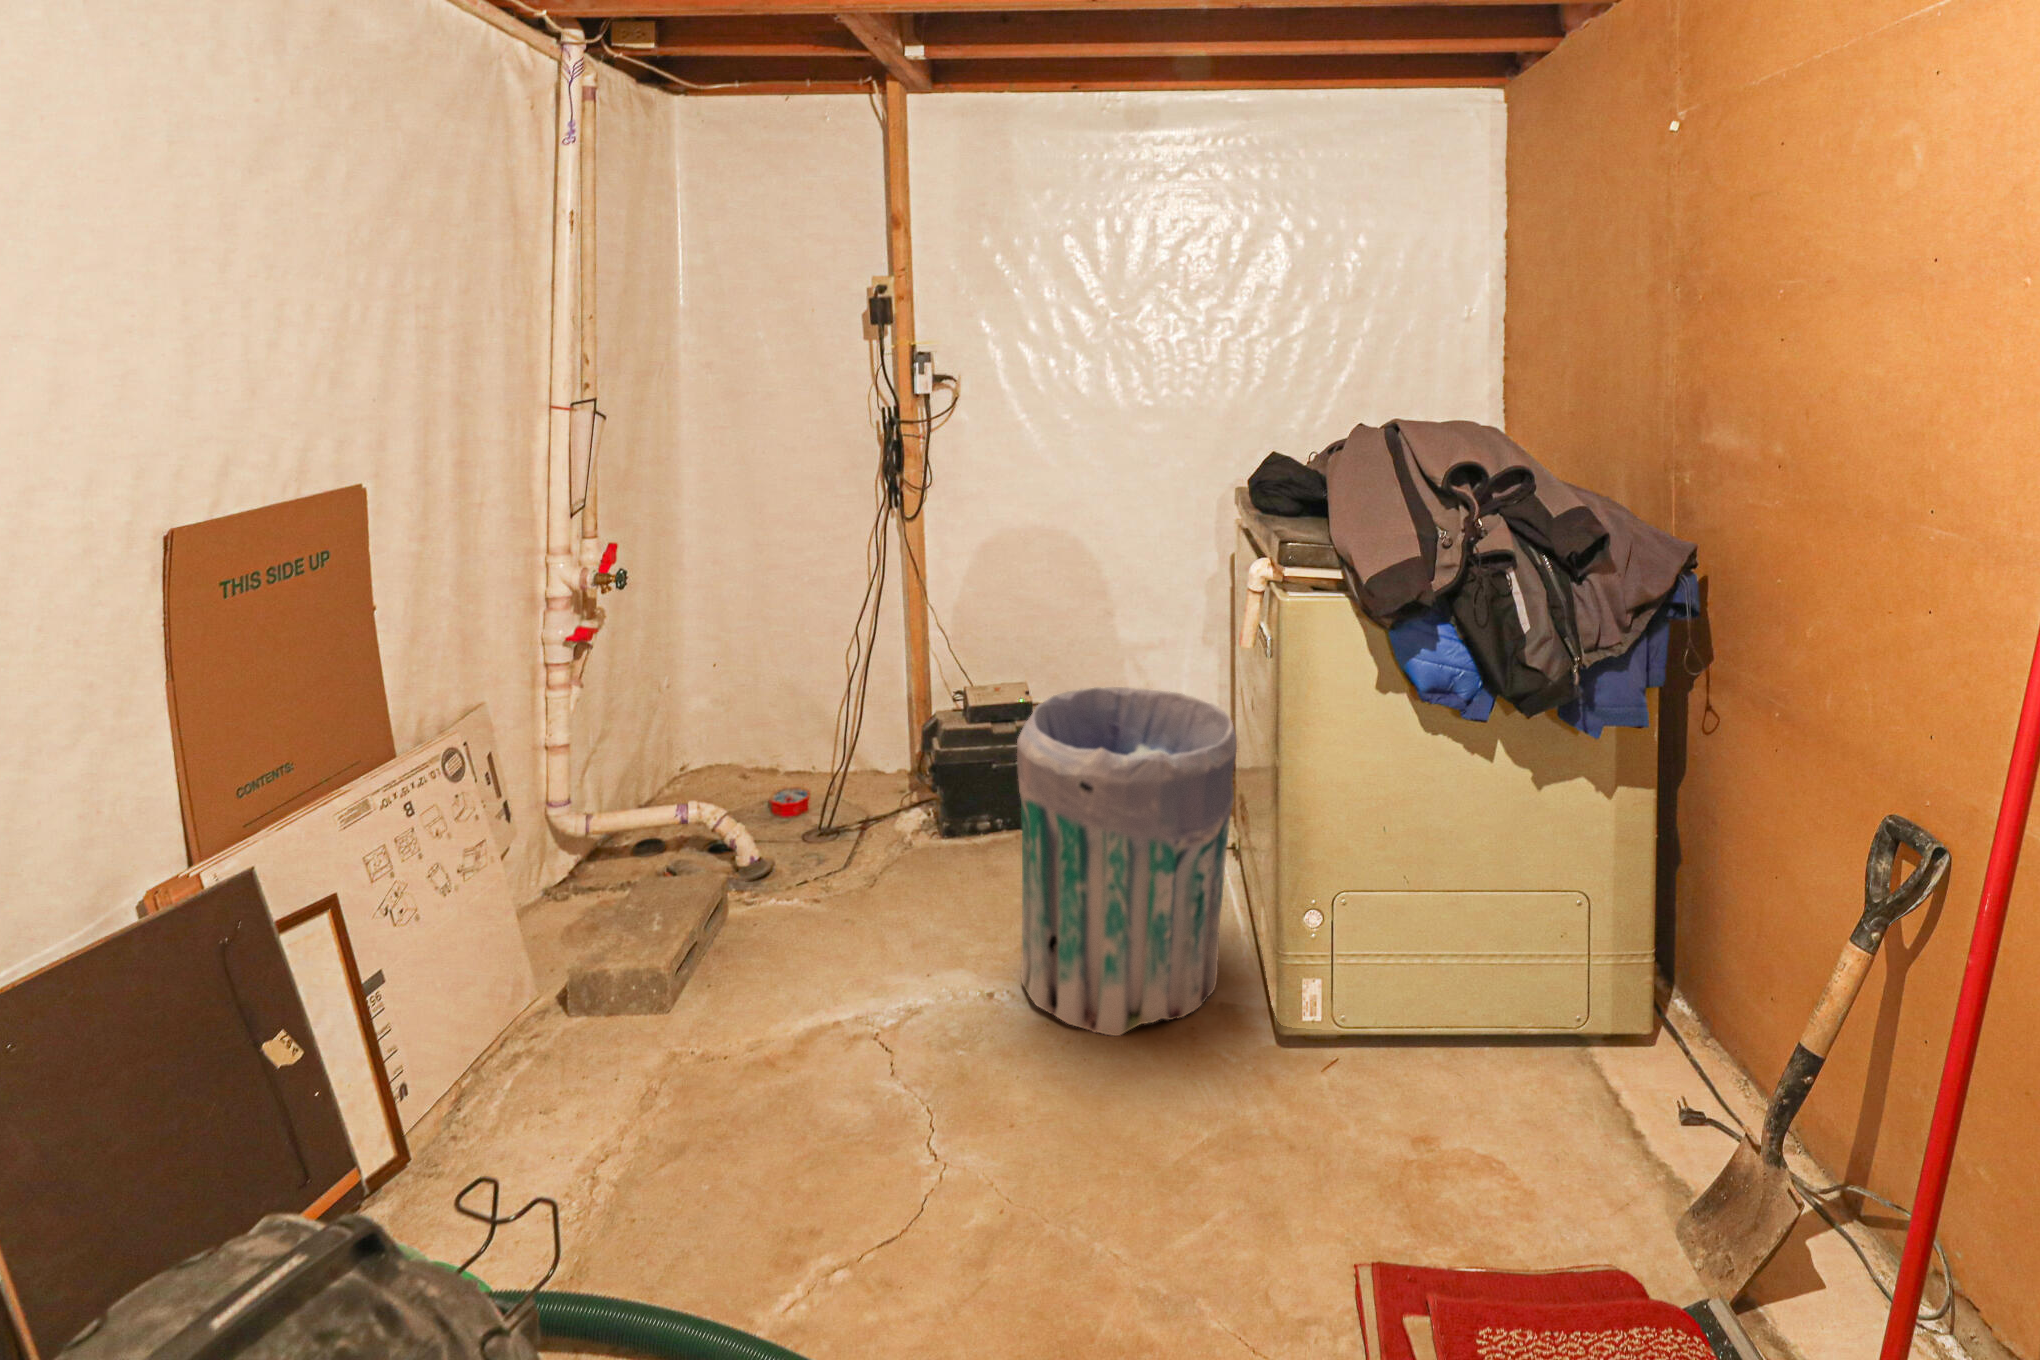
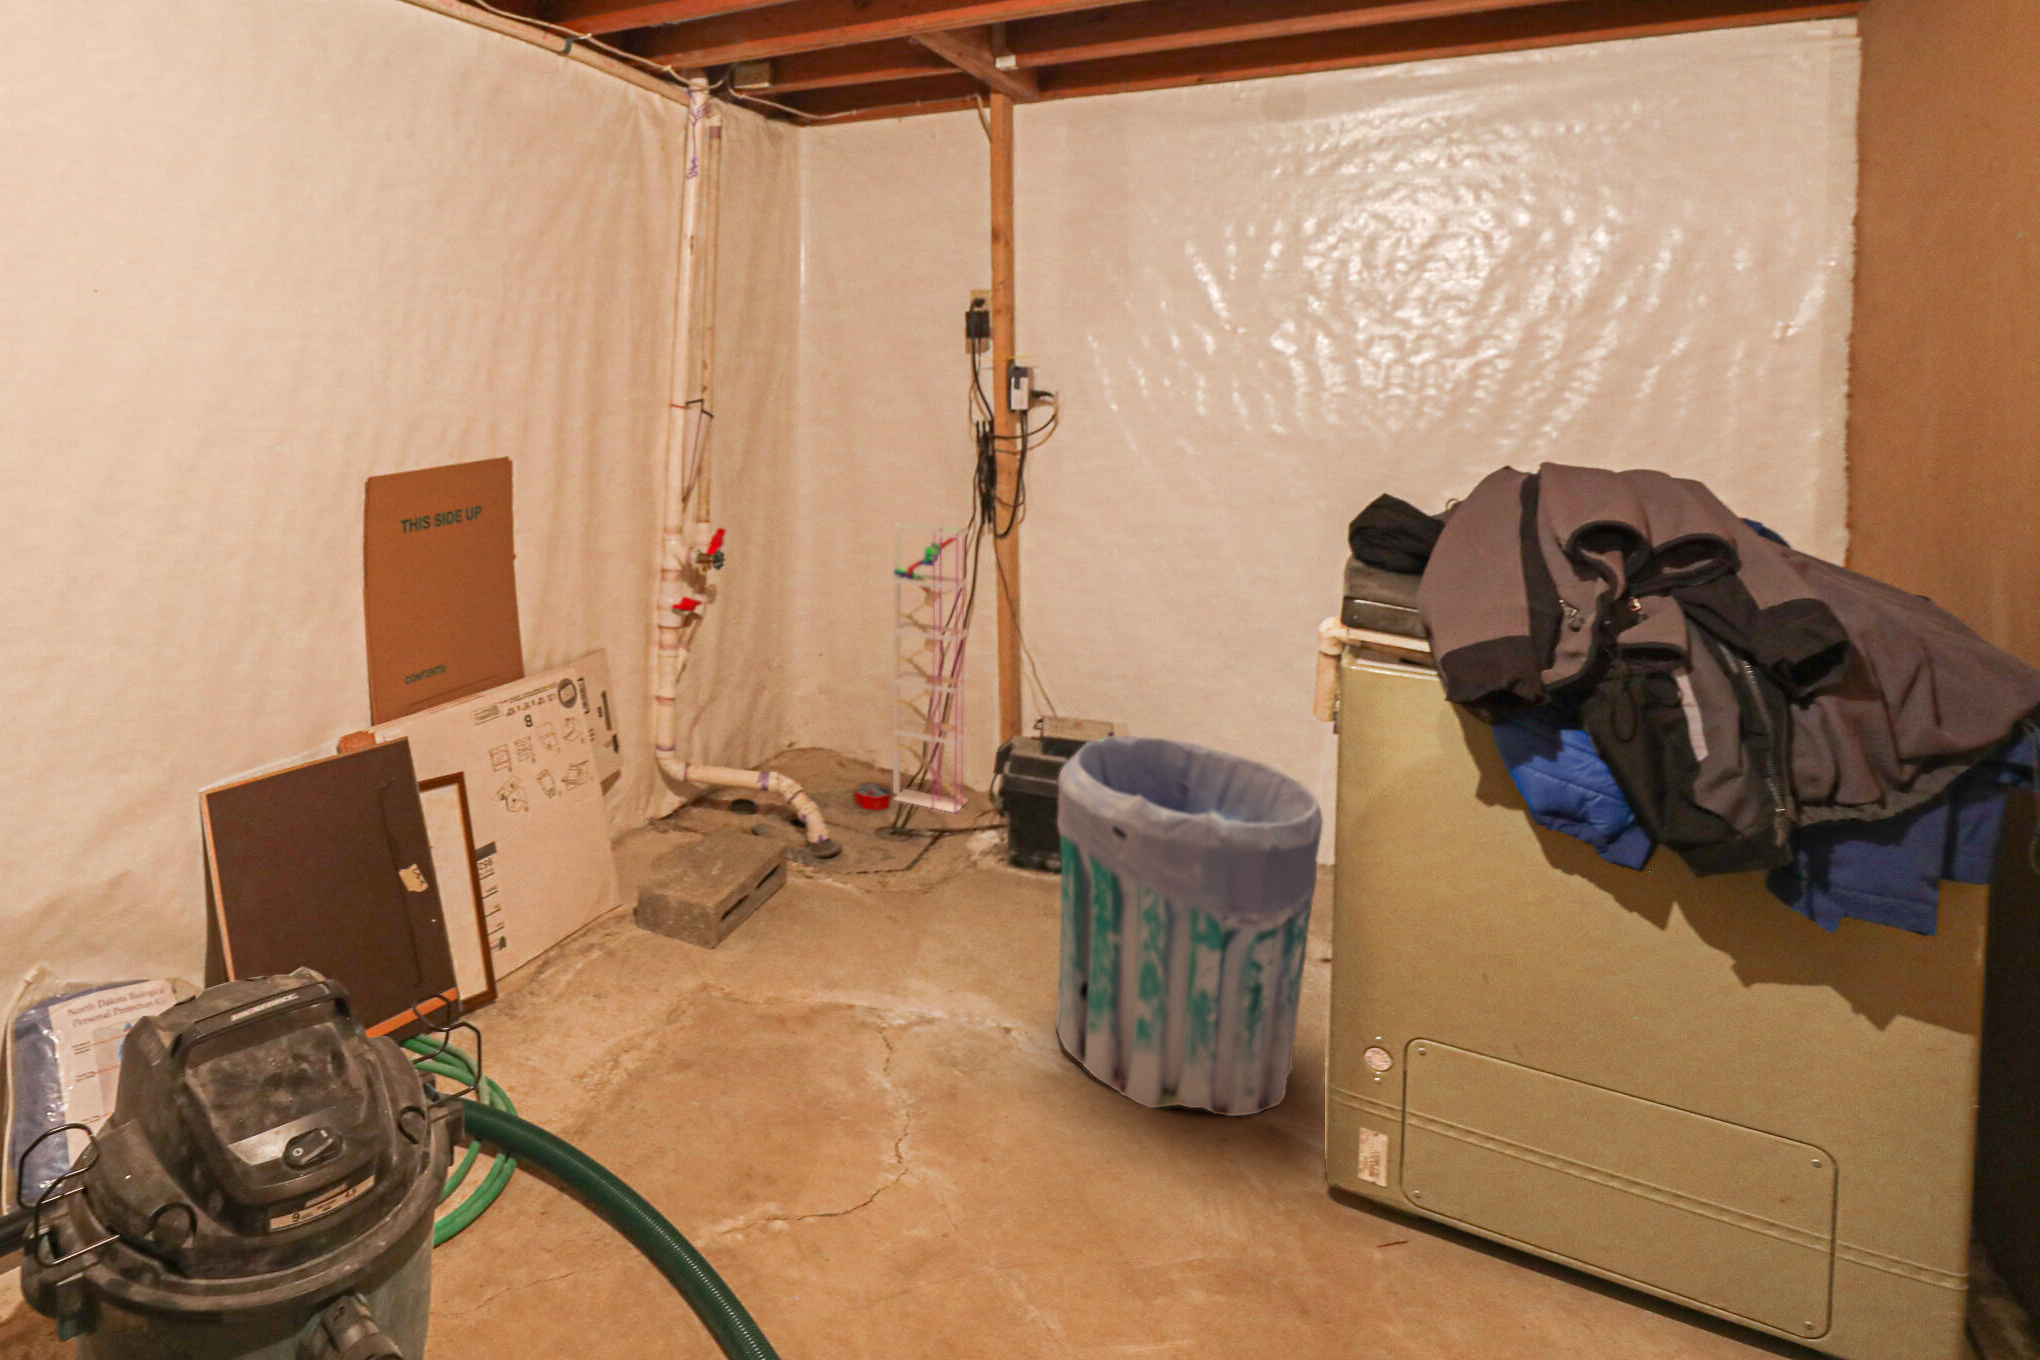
shelving unit: none [806,512,887,796] -> present [893,523,969,813]

